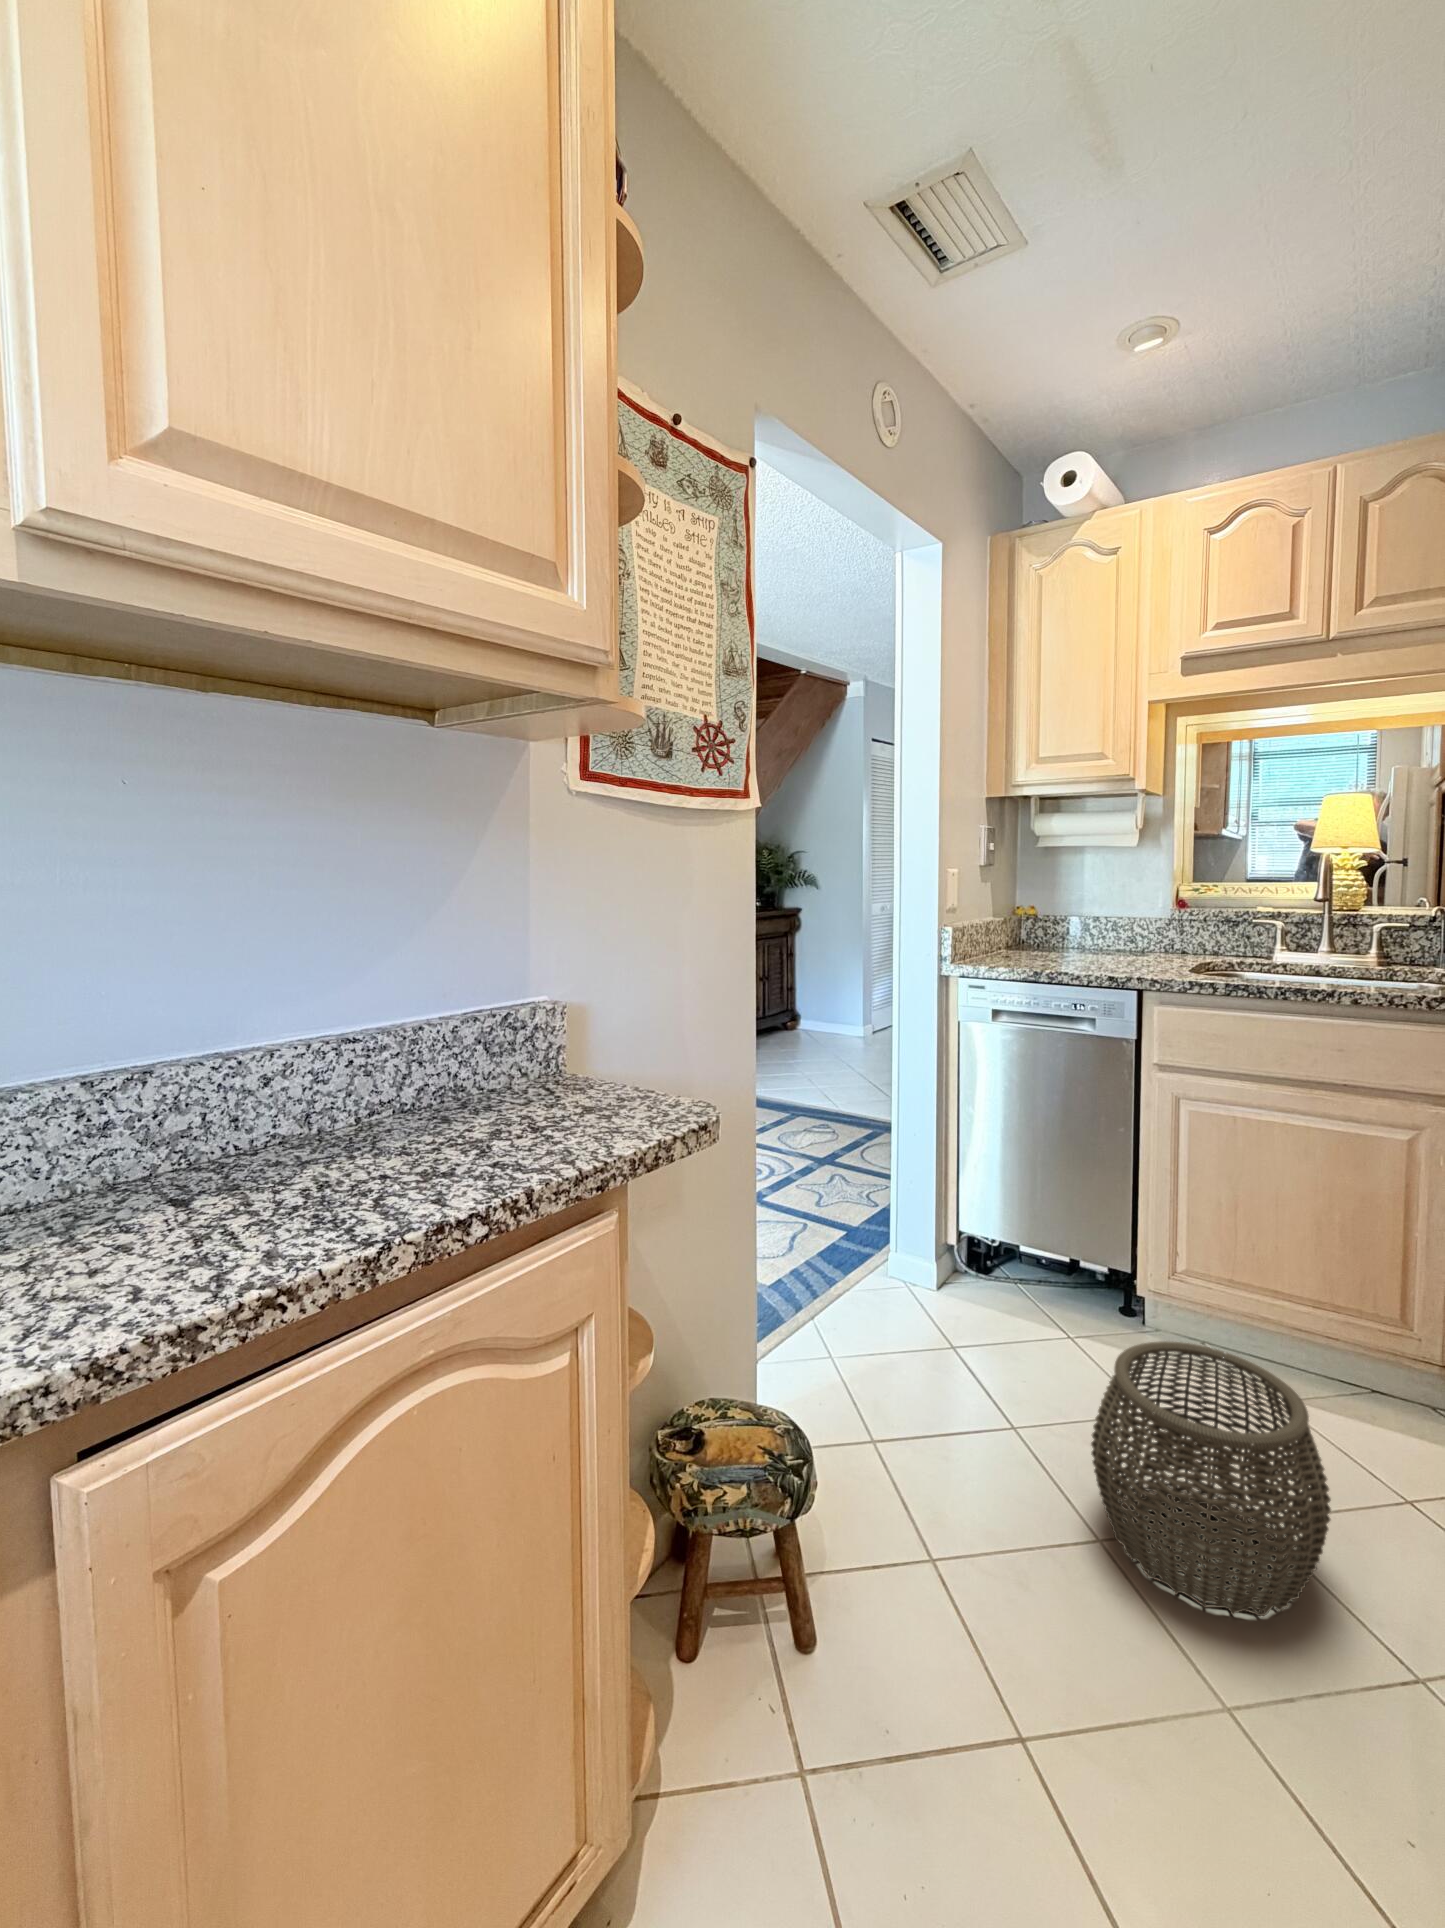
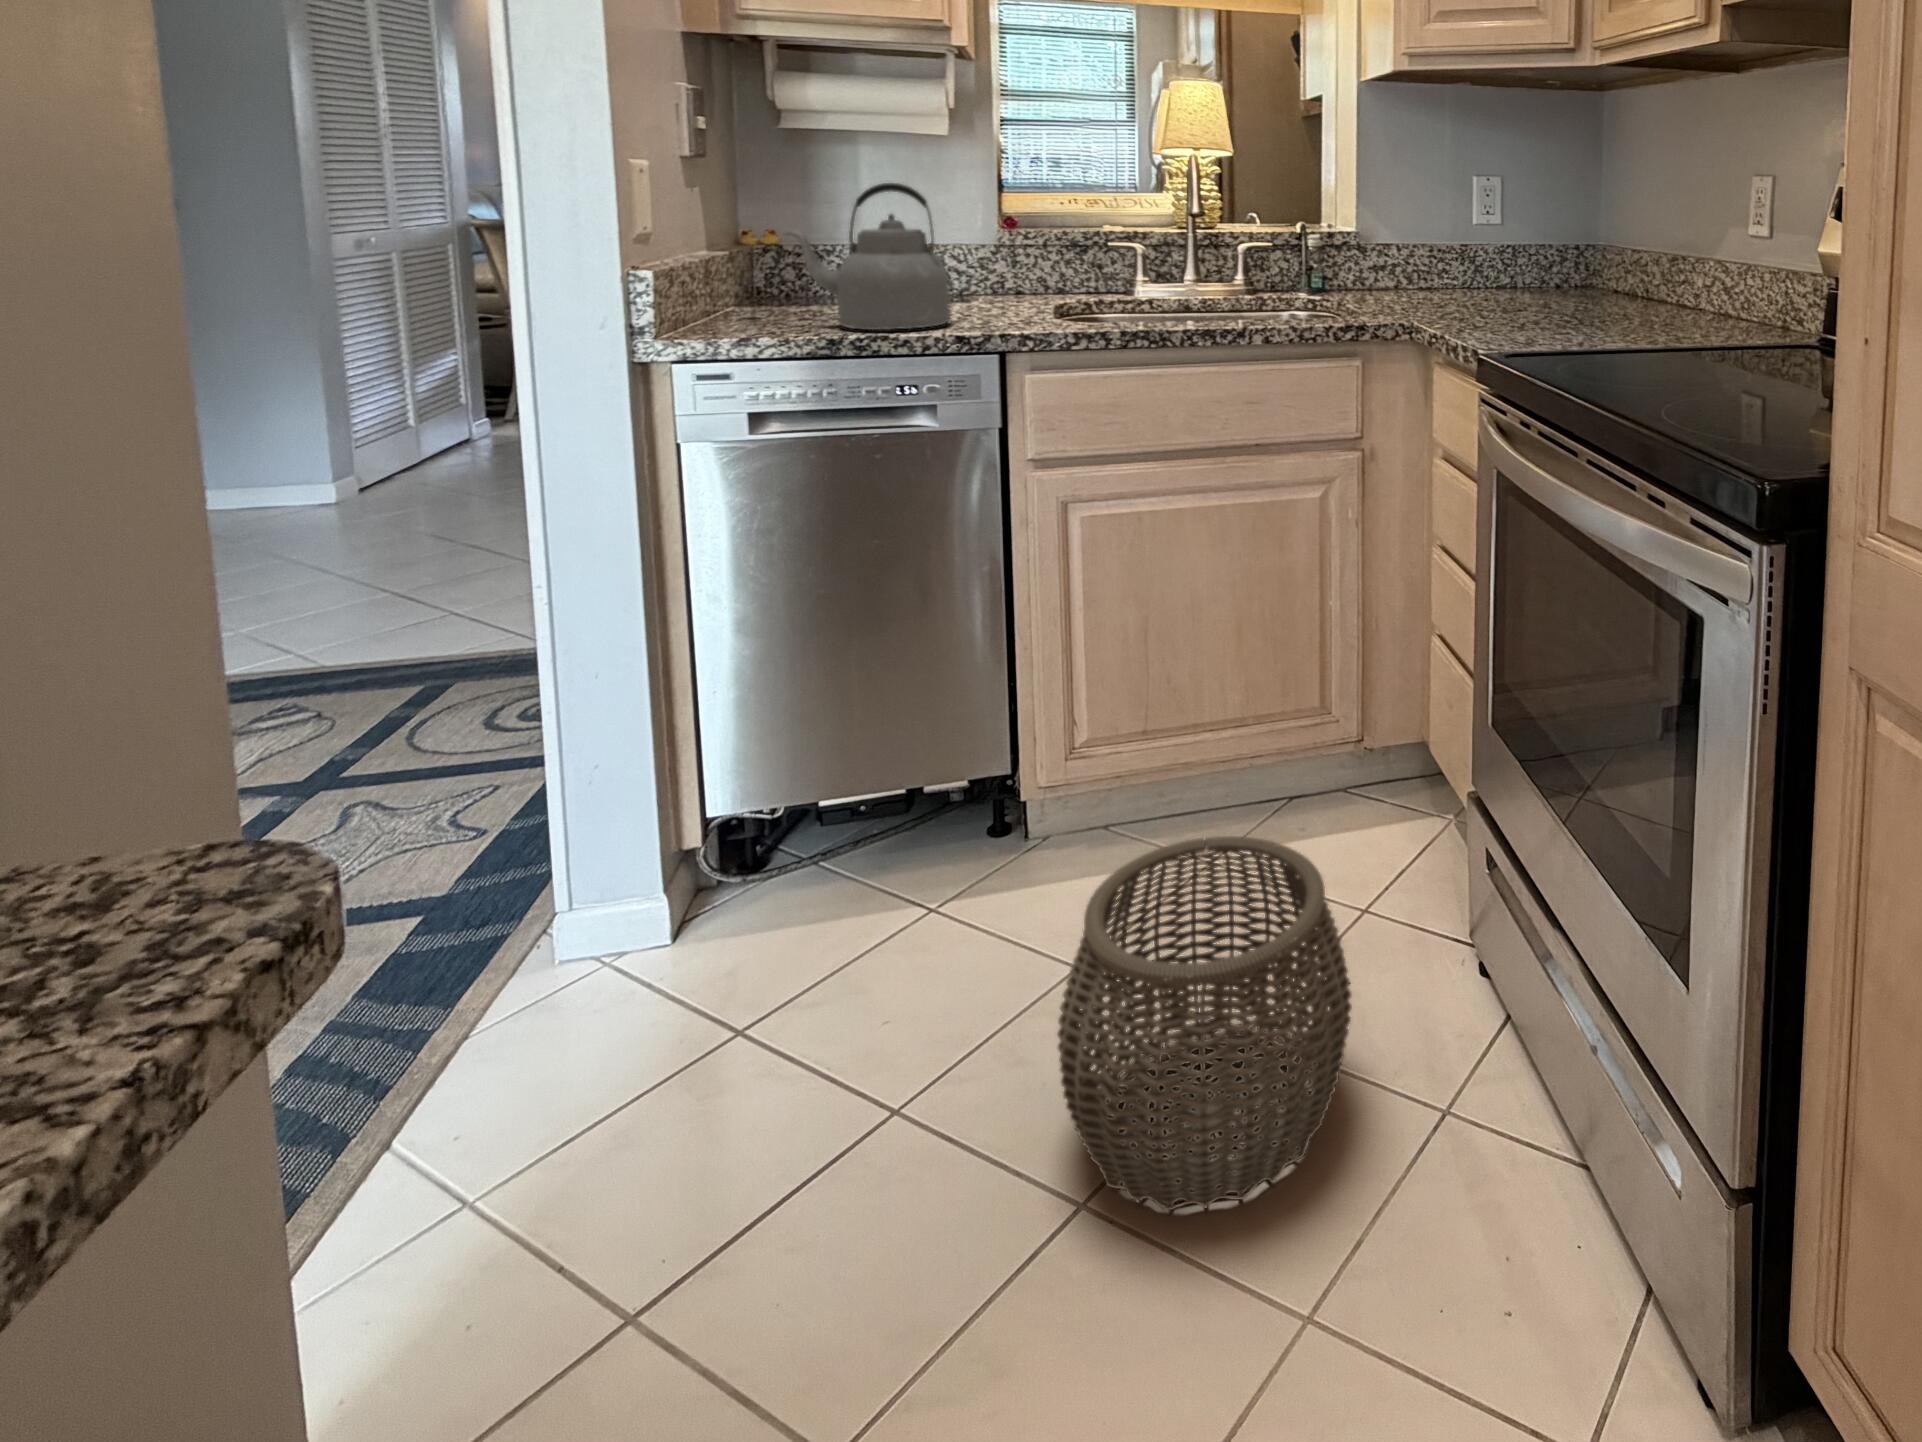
kettle: none [1023,879,1116,969] -> present [785,183,950,330]

